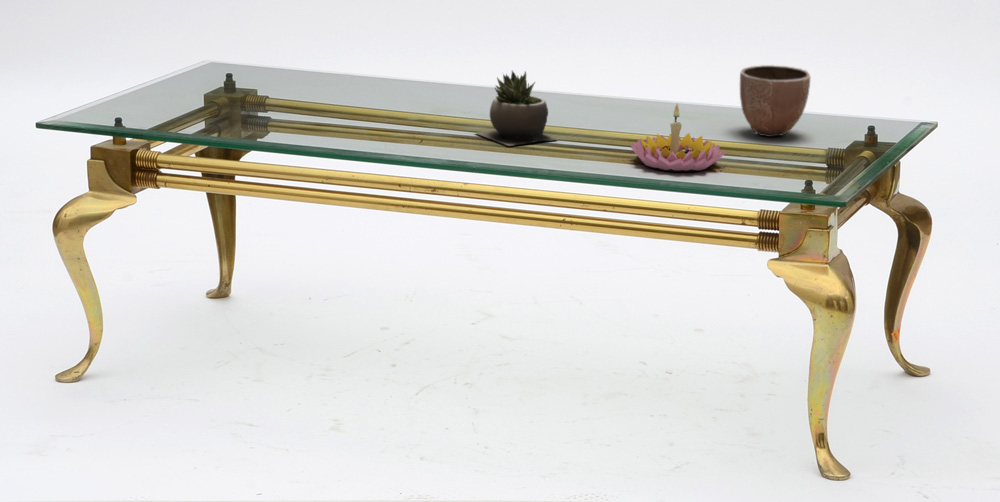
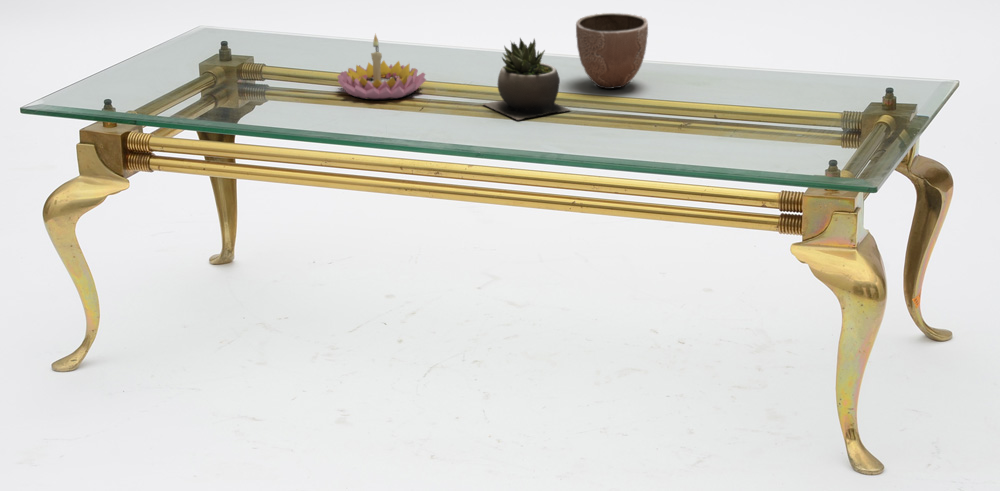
decorative bowl: present [740,65,810,137] -> present [576,13,648,89]
candle holder: present [631,103,726,172] -> present [338,34,426,100]

